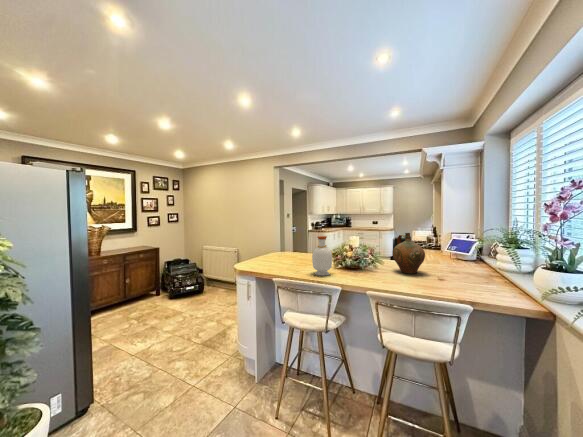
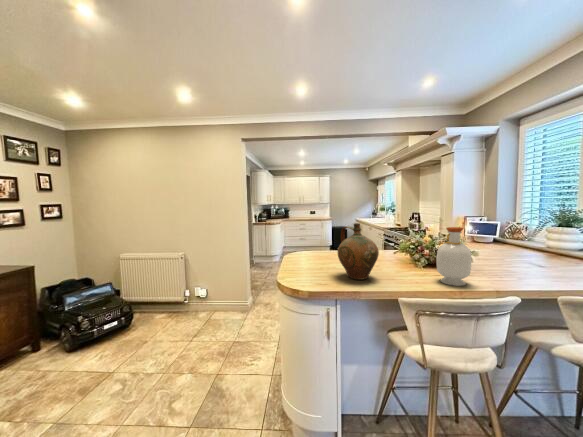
ceramic jug: present [393,233,425,274] -> present [338,223,379,280]

